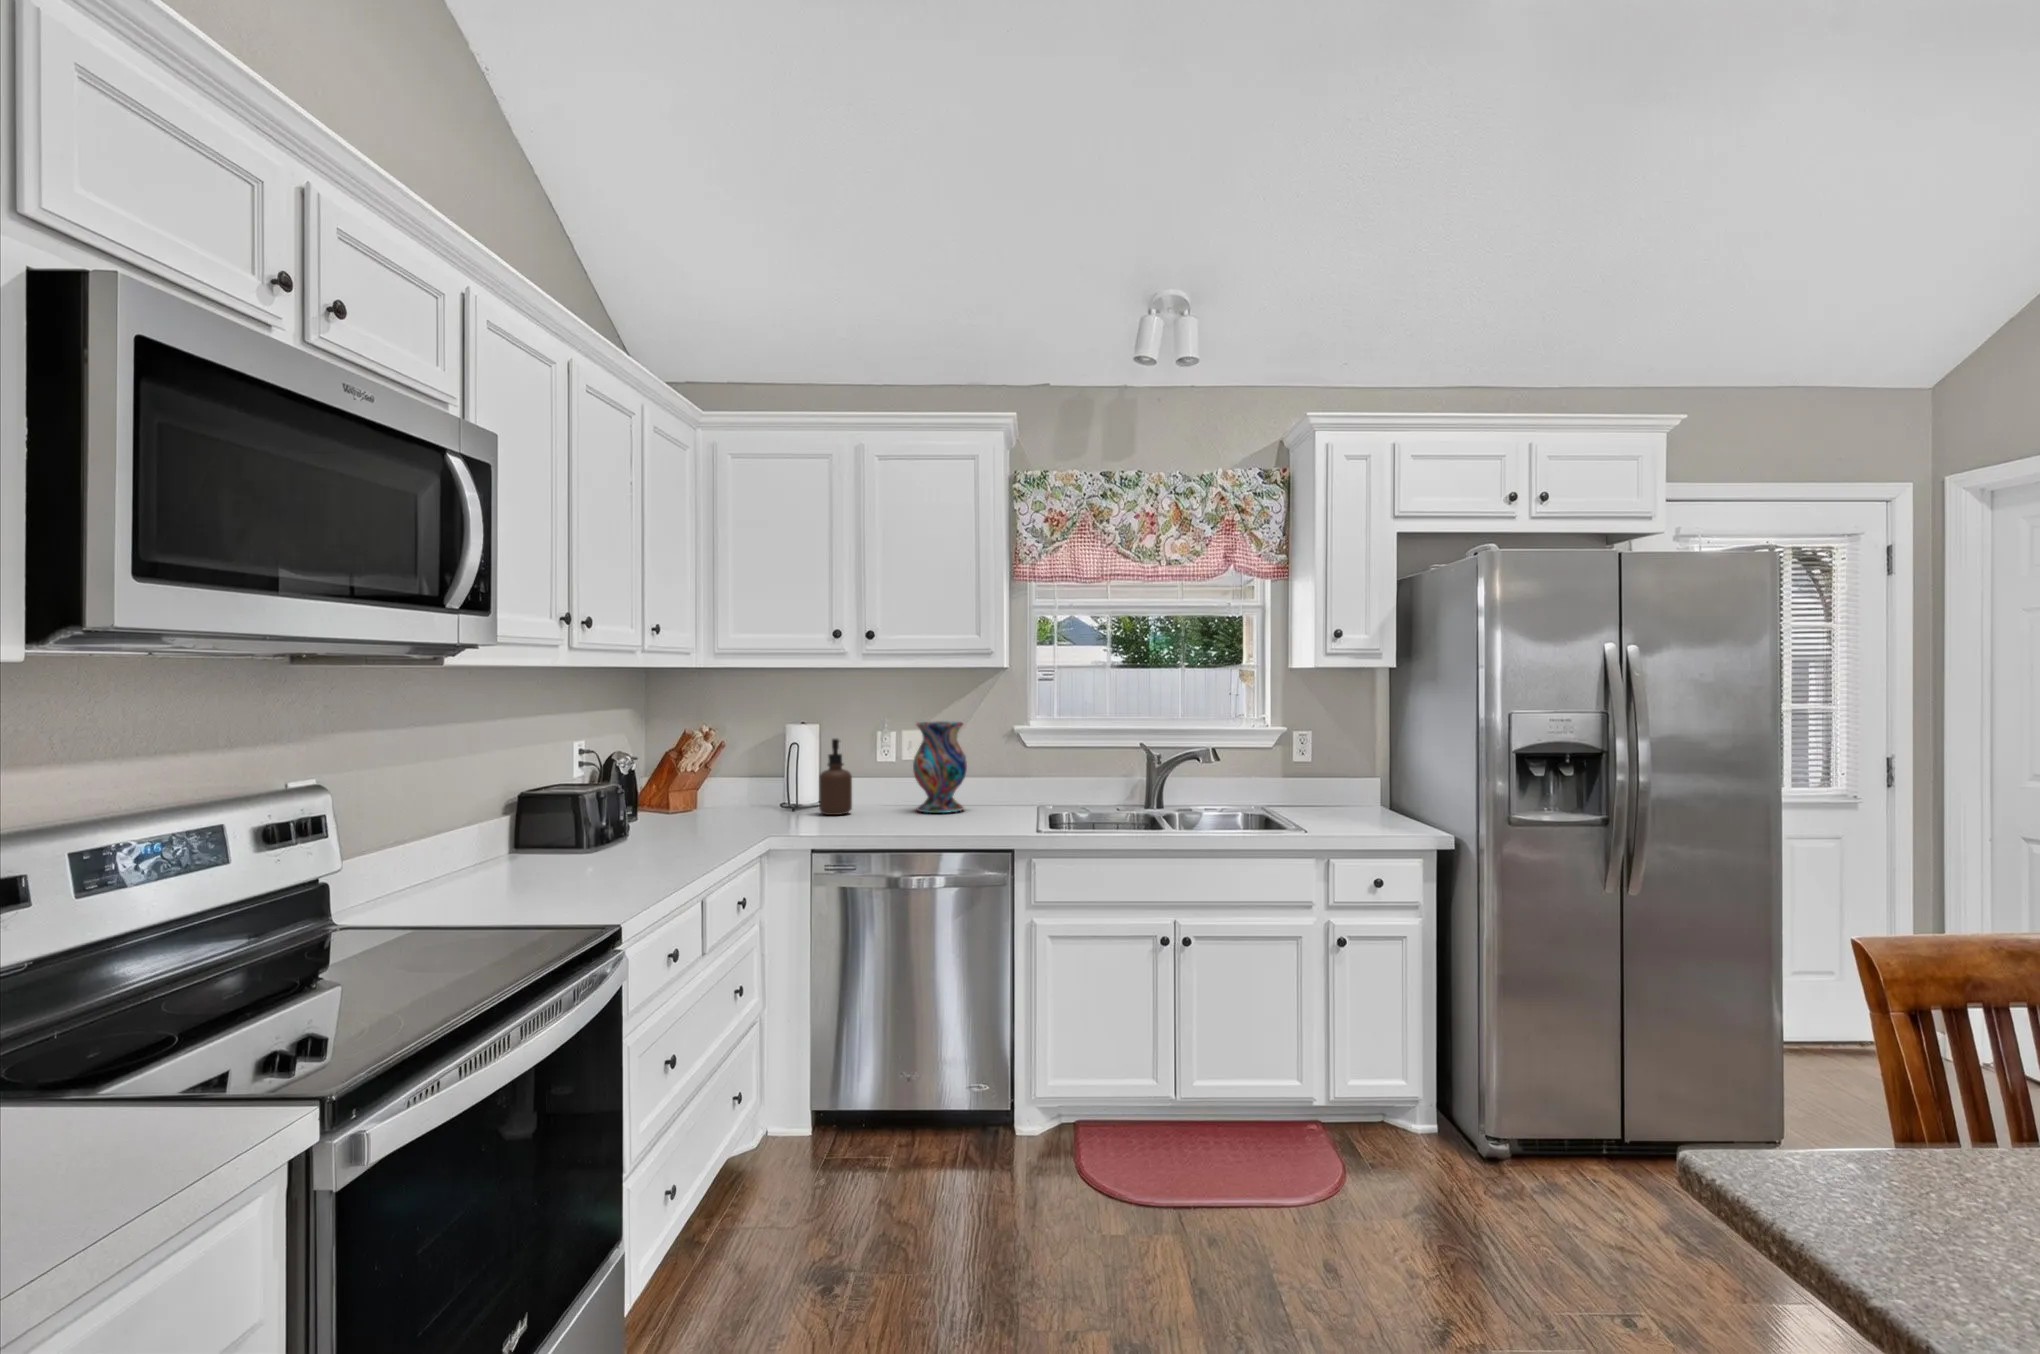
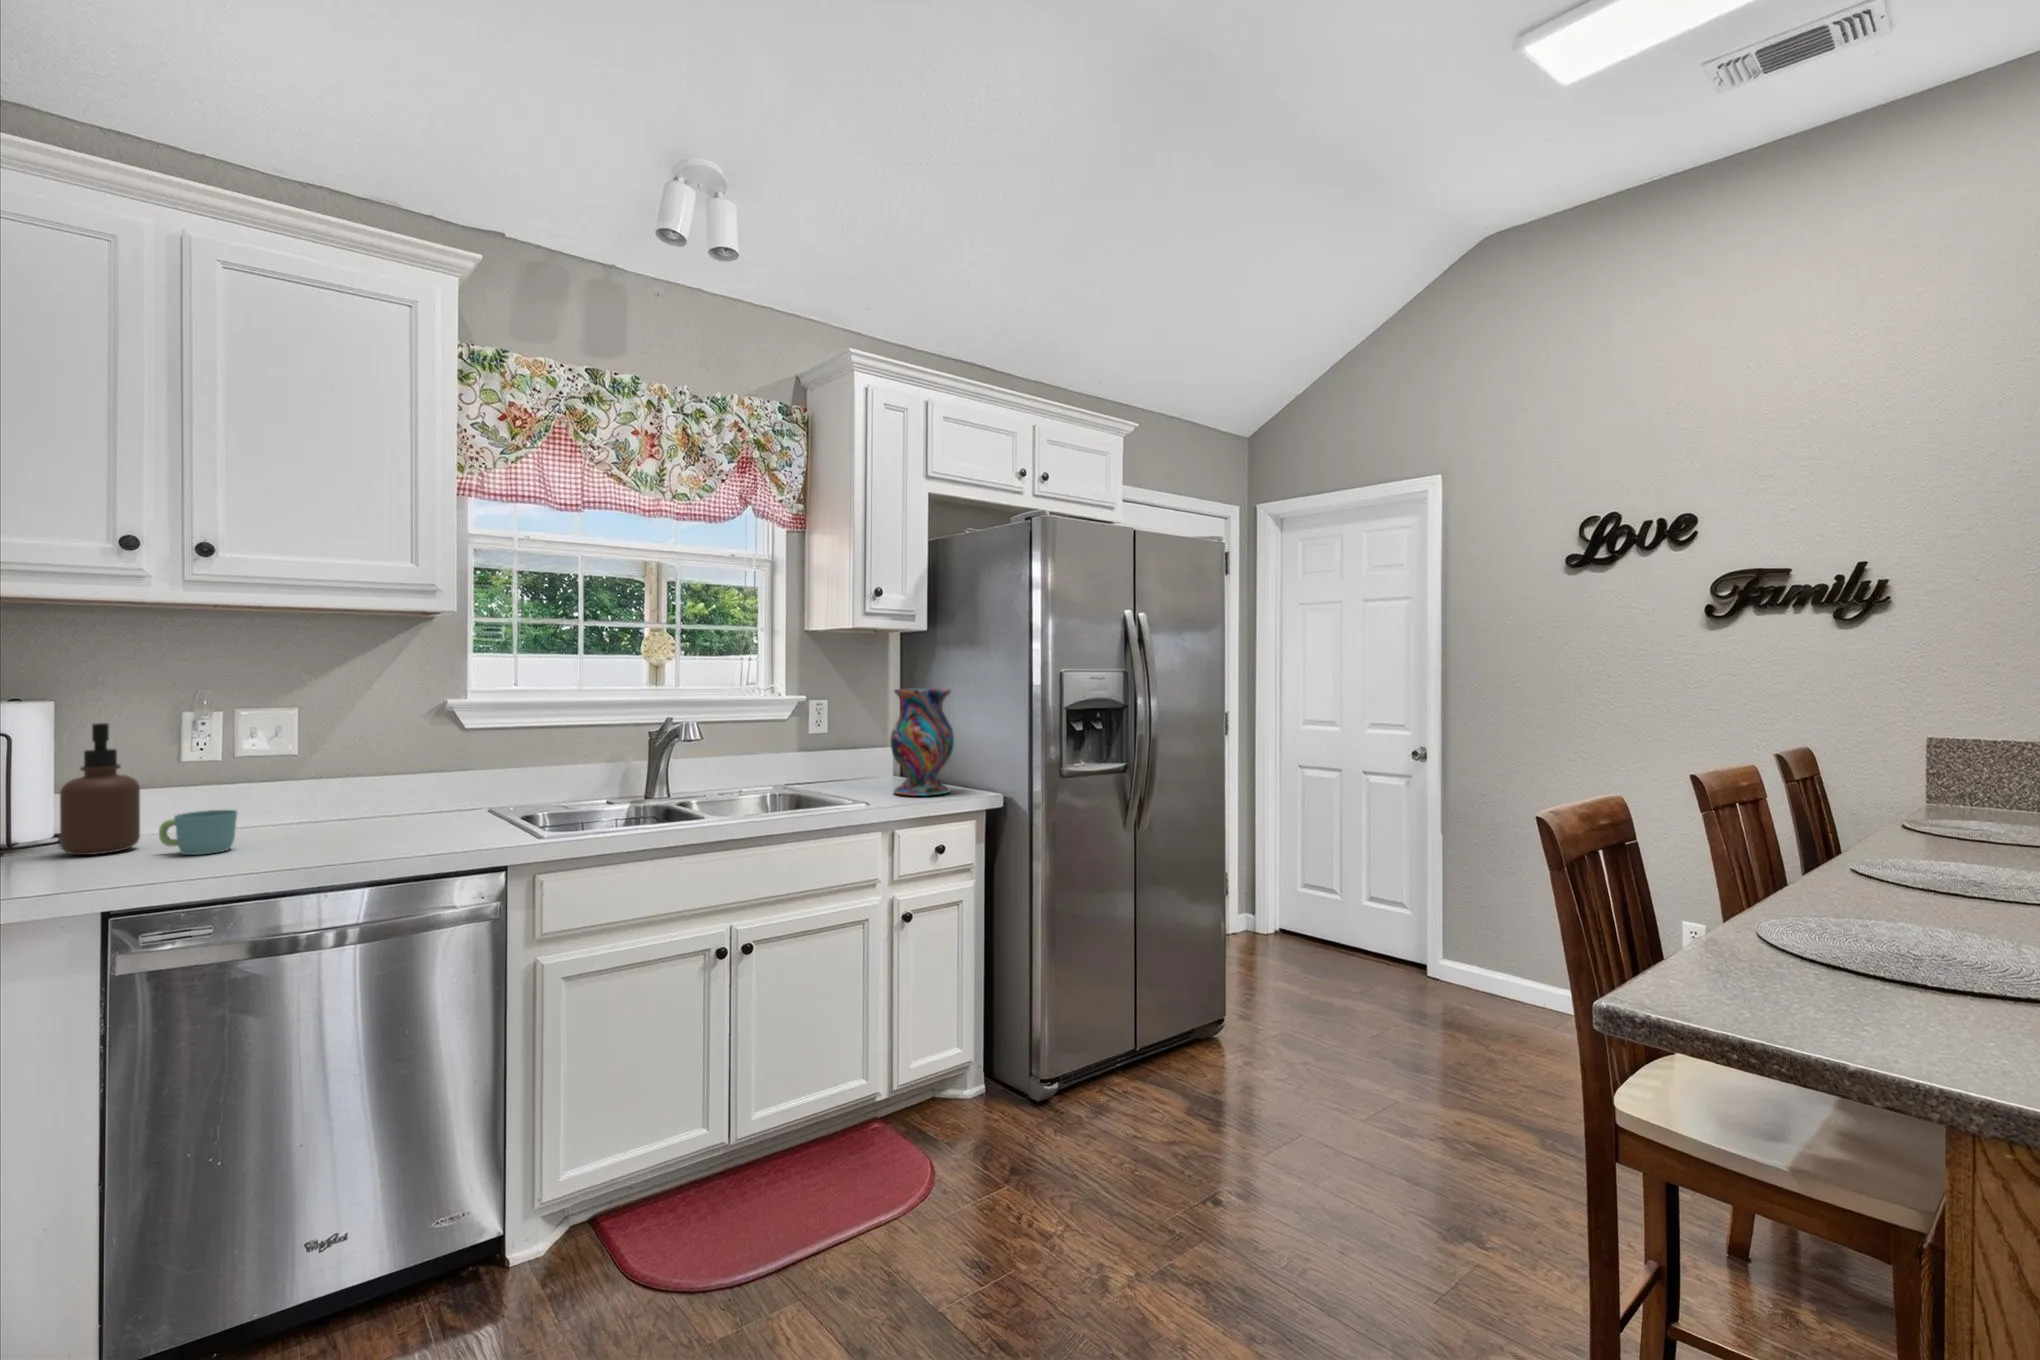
vase: present [913,721,967,813] -> present [890,689,954,796]
mug: none [856,794,891,821] -> present [159,810,237,855]

